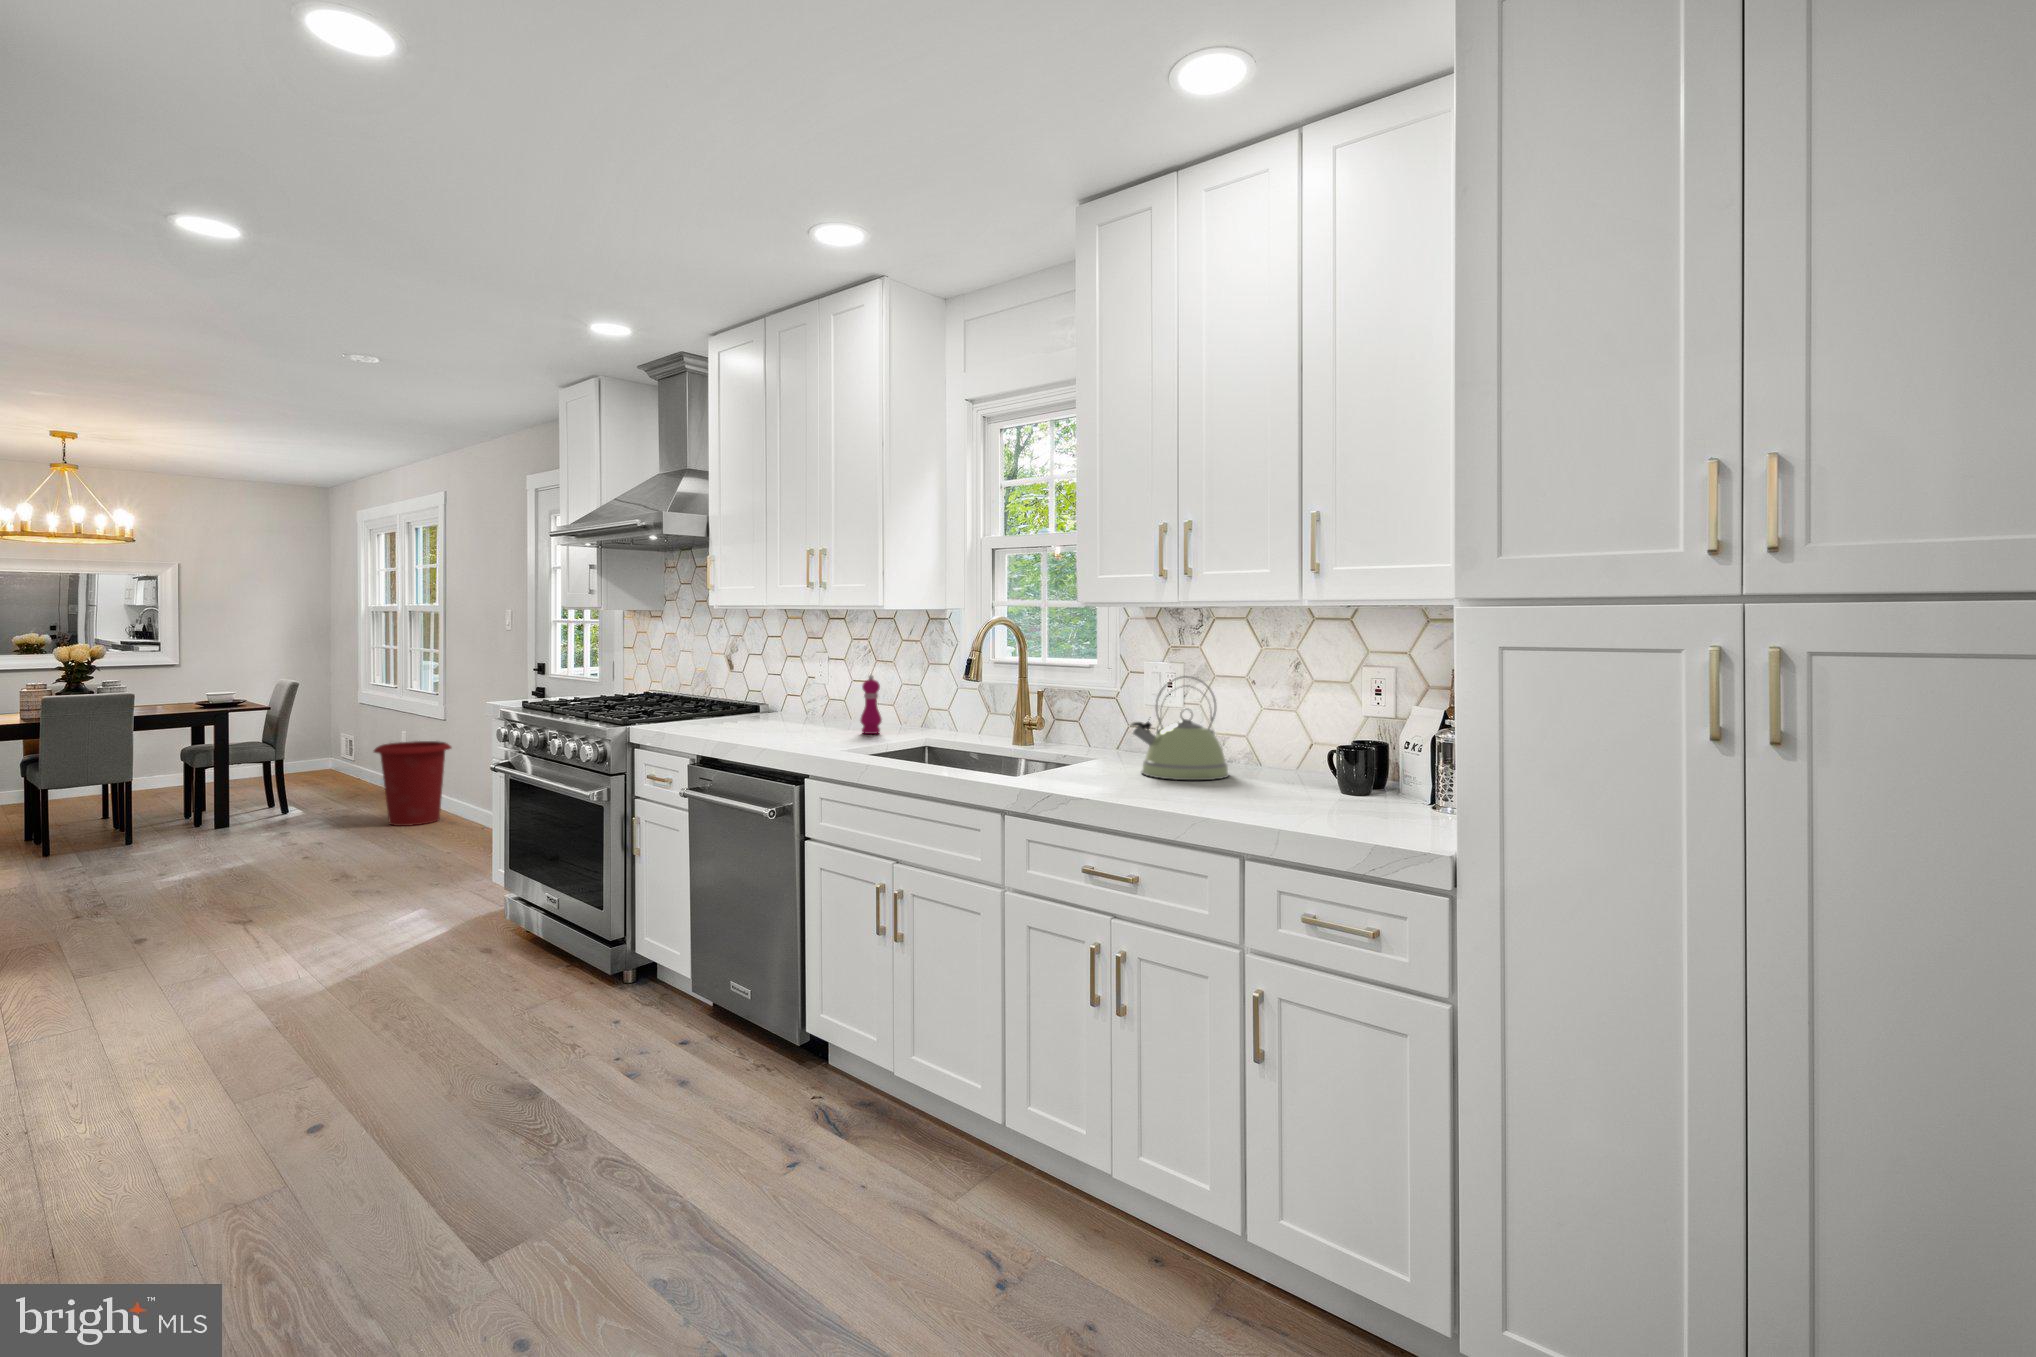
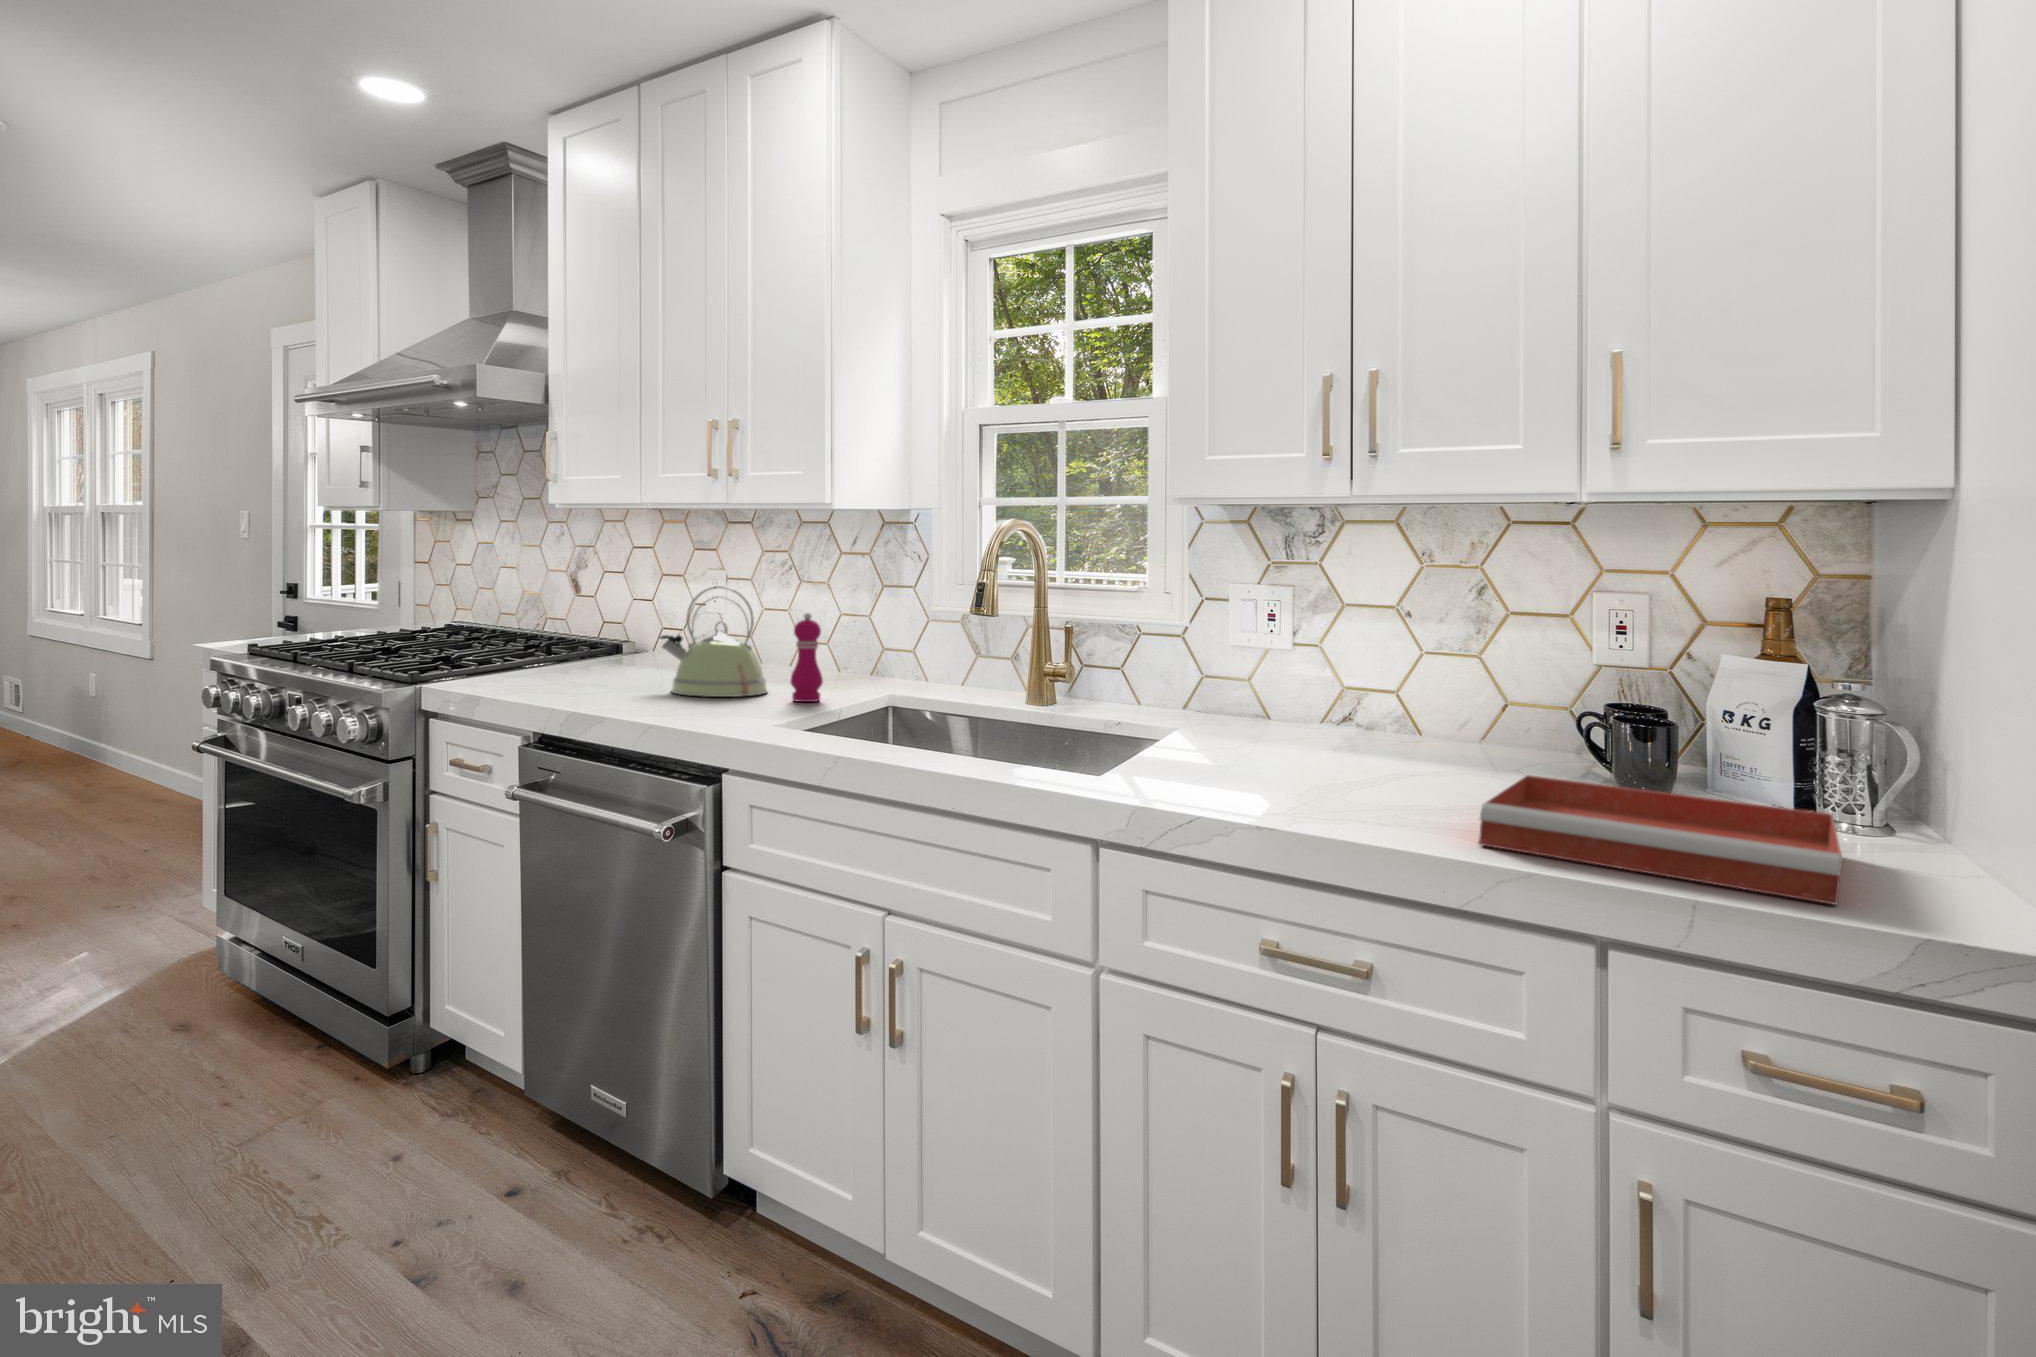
kettle: present [1131,676,1229,780] -> present [660,586,767,697]
waste bin: present [374,741,451,826] -> none [42,694,166,811]
tray: none [1193,767,1408,825] -> present [1479,775,1842,905]

